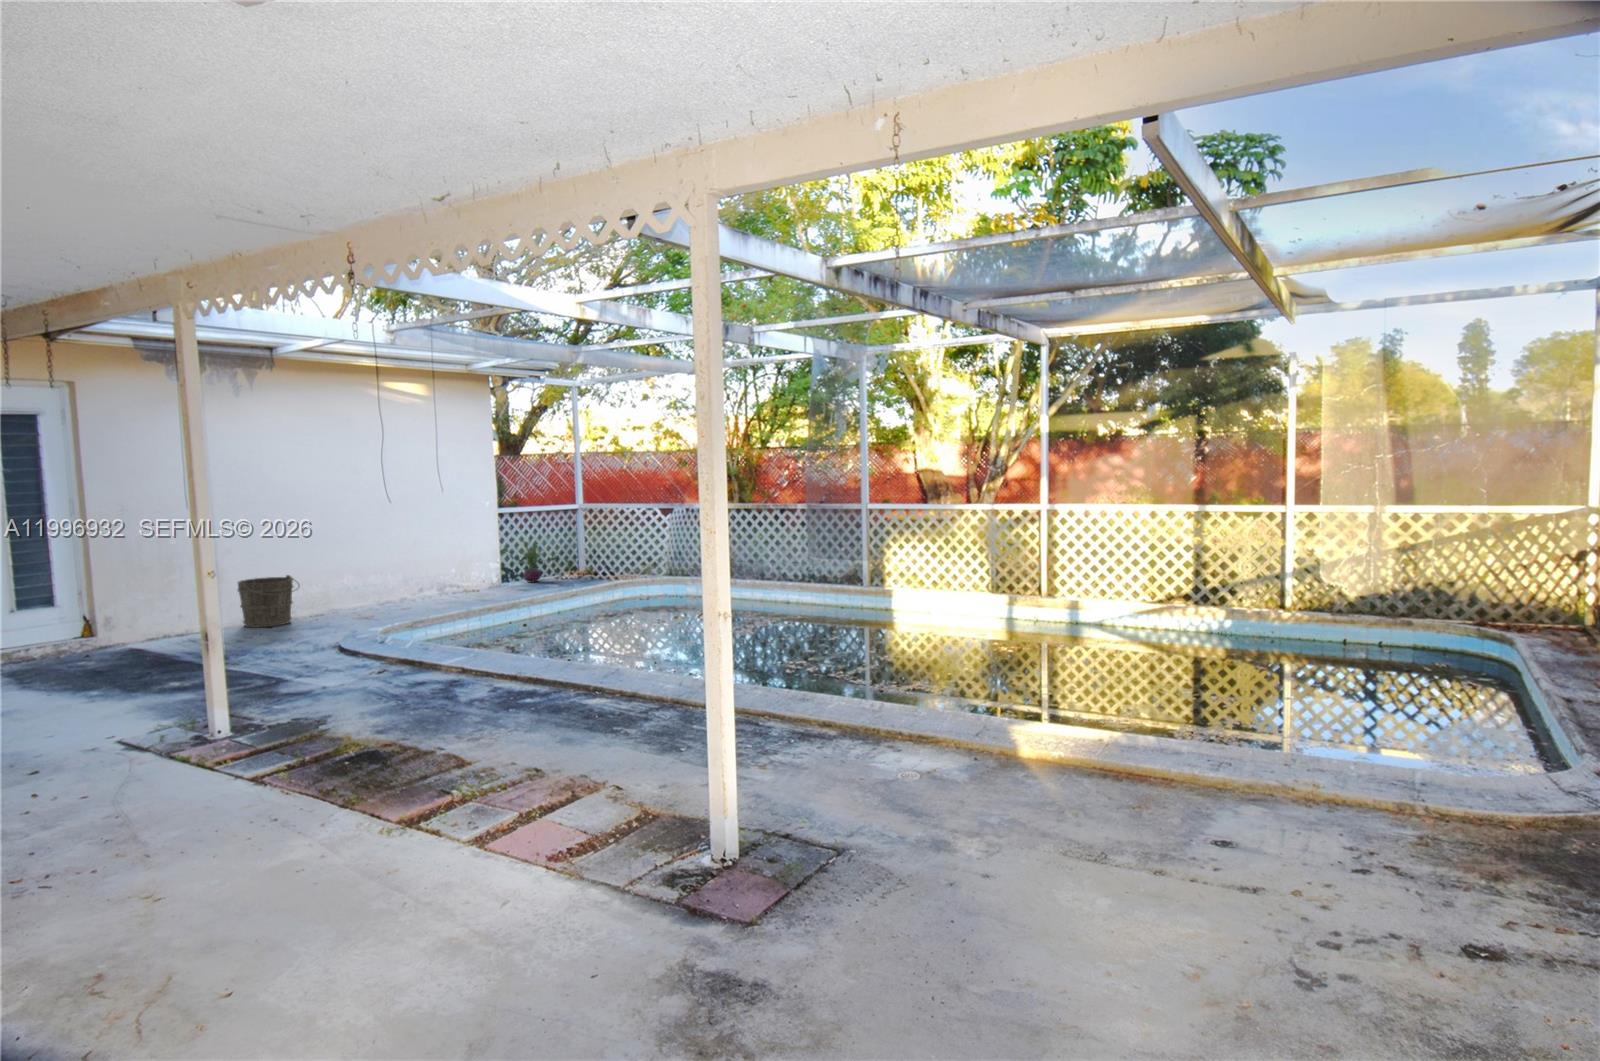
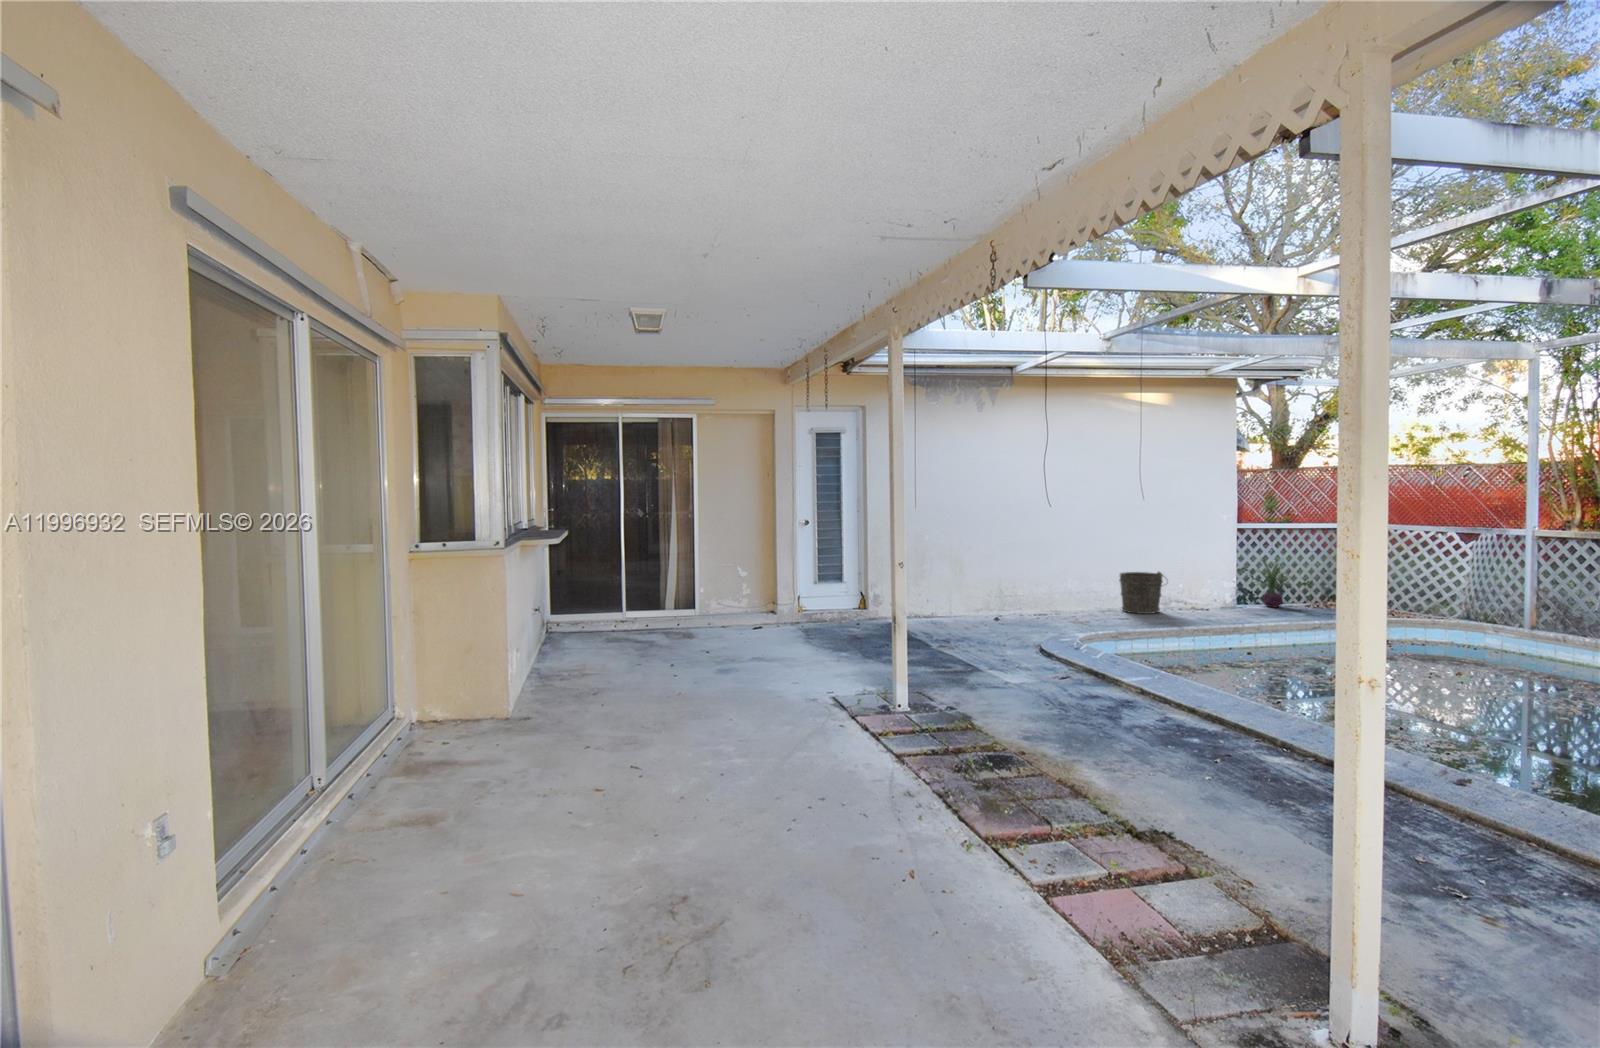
bucket: present [238,575,300,627] -> present [1119,572,1163,614]

